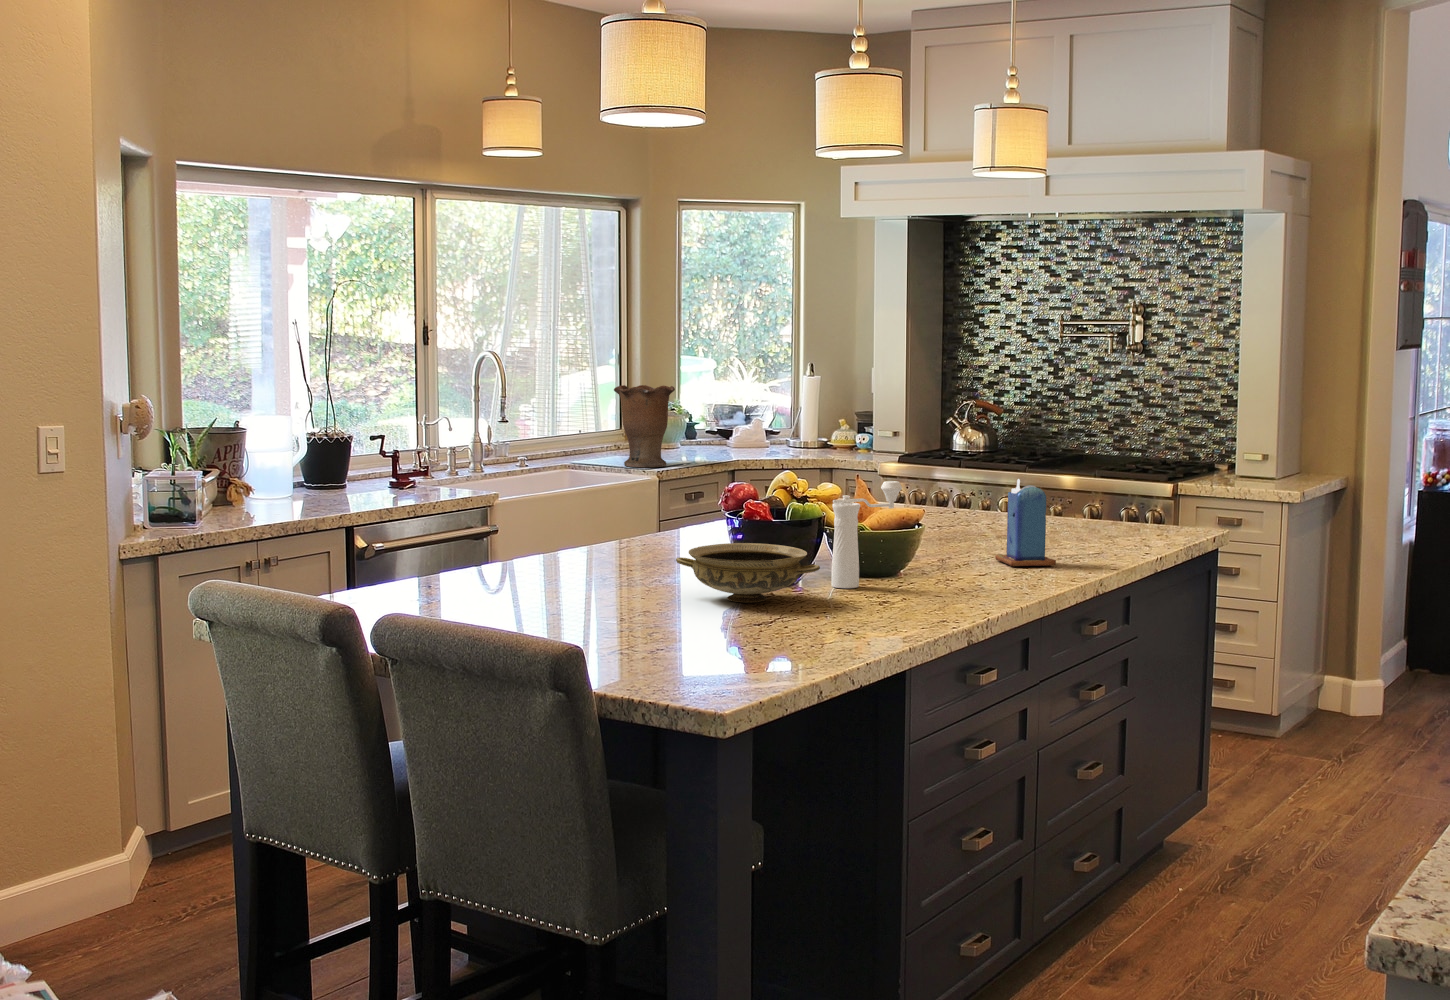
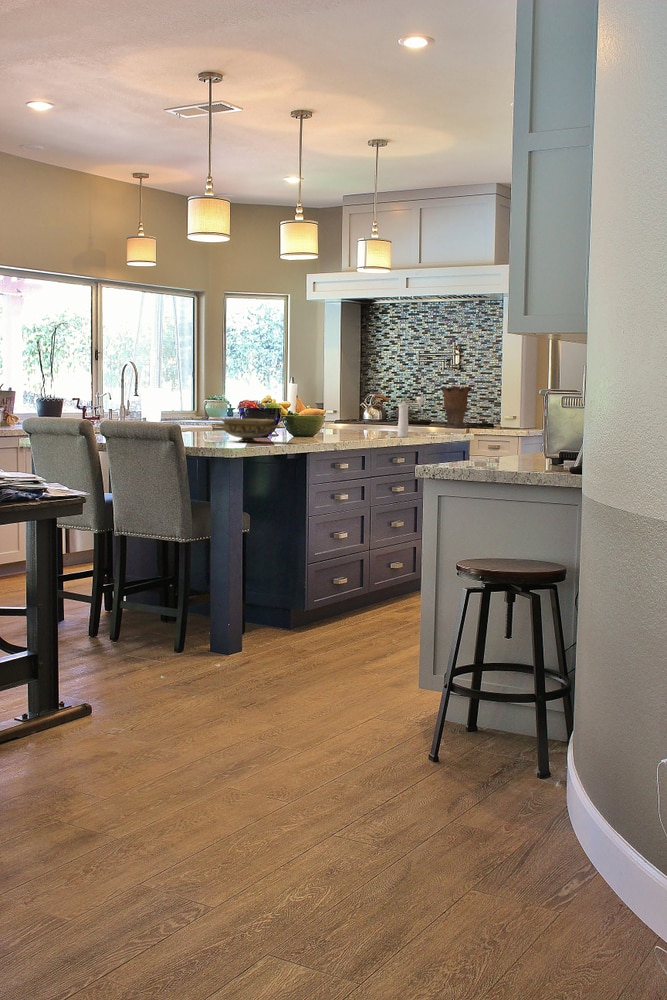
vase: present [614,385,675,467] -> present [440,386,472,428]
candle: present [995,479,1056,566] -> none [366,400,392,439]
pepper mill: present [831,481,902,588] -> present [398,397,424,437]

